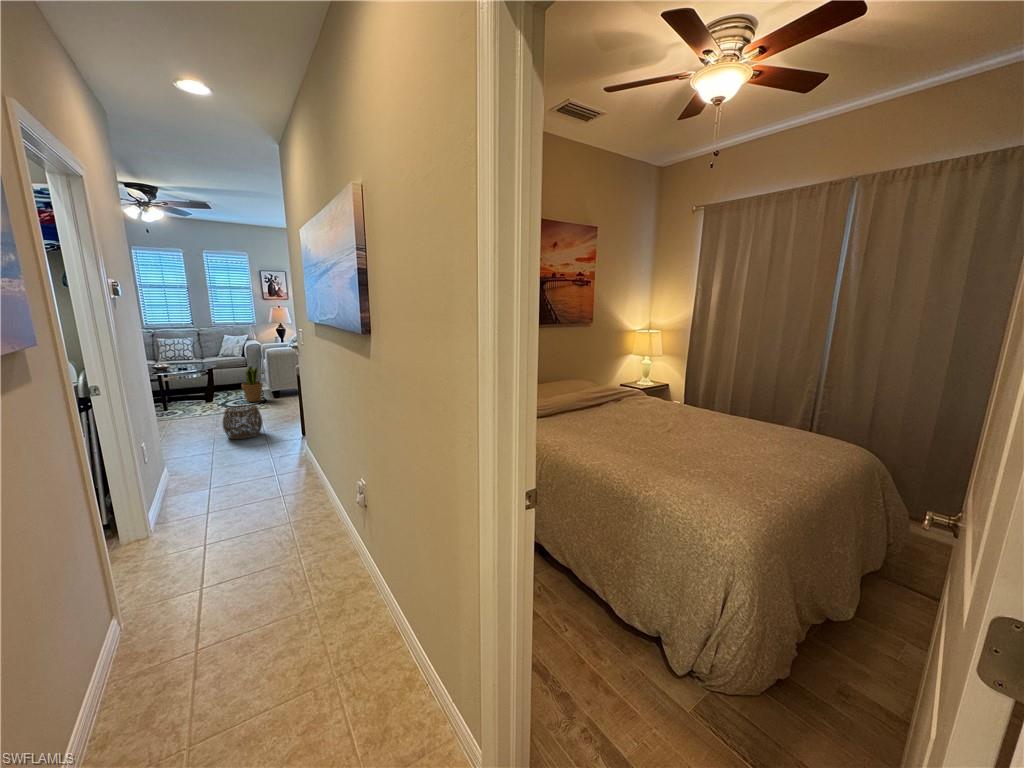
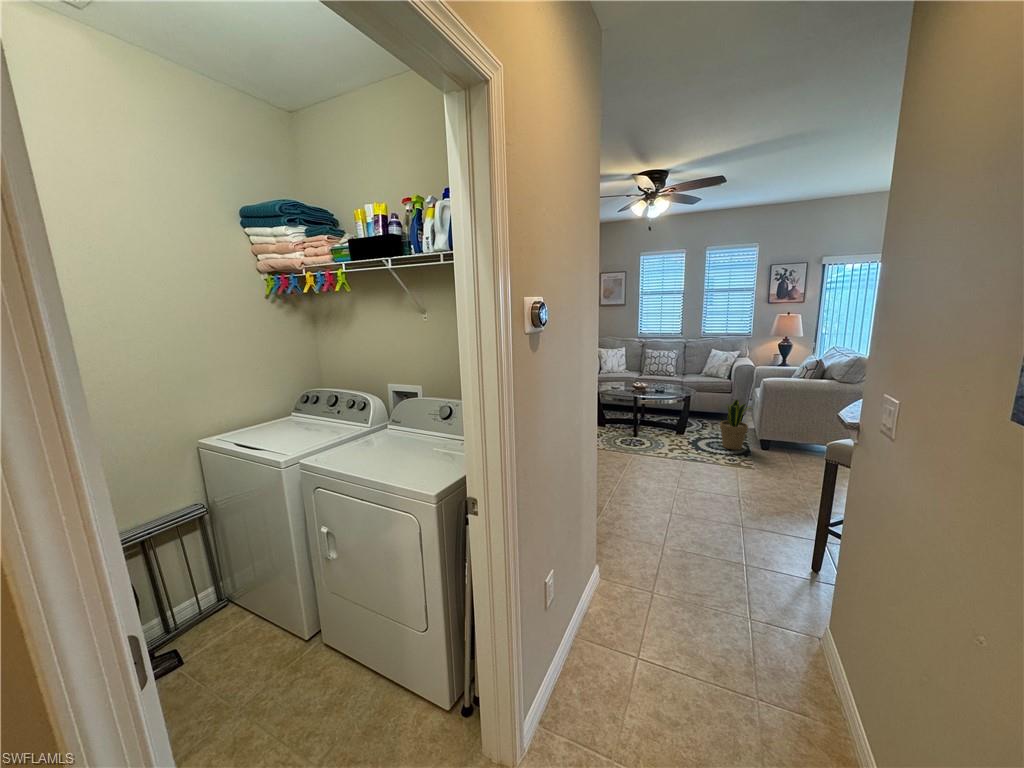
woven basket: present [222,405,262,439] -> none [681,474,740,535]

